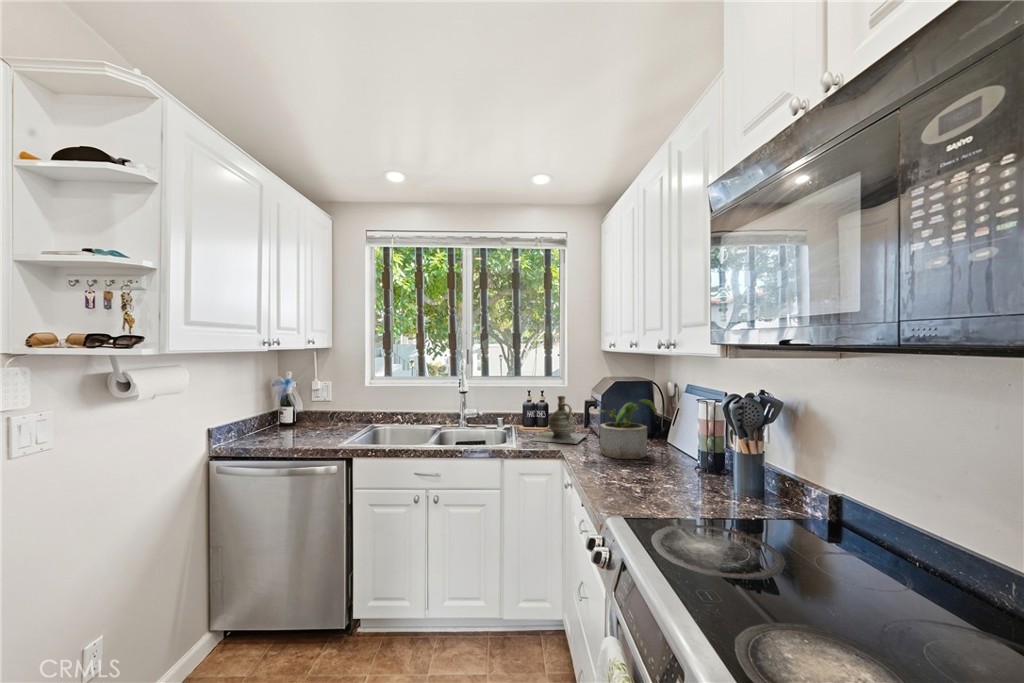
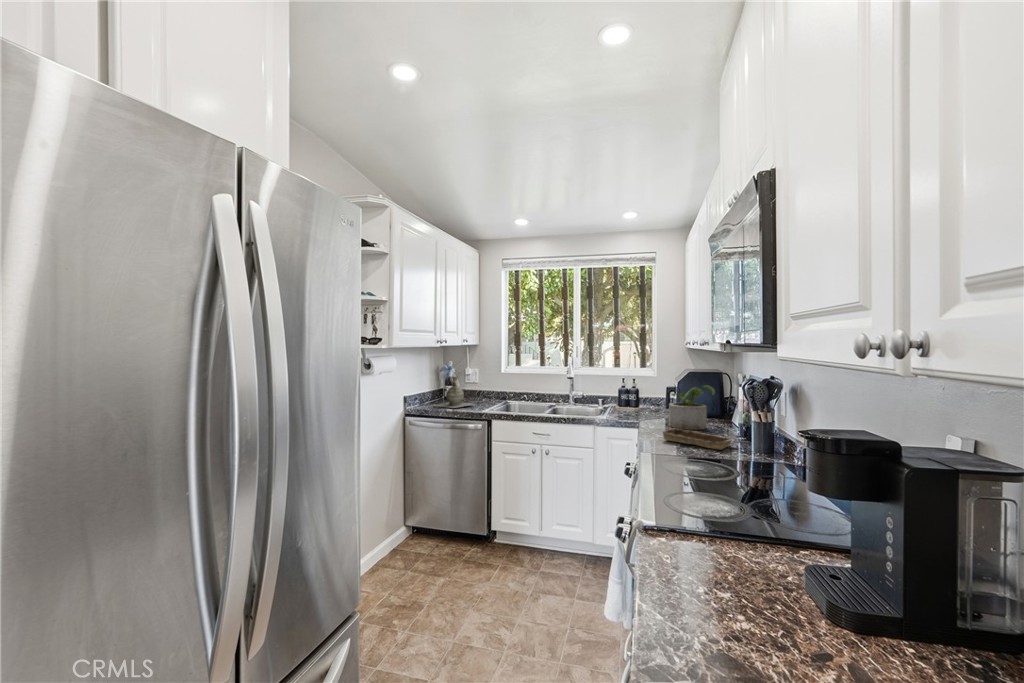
ceramic jug: present [532,396,586,443] -> present [435,377,472,408]
tray: none [609,462,708,496] -> present [663,428,733,450]

